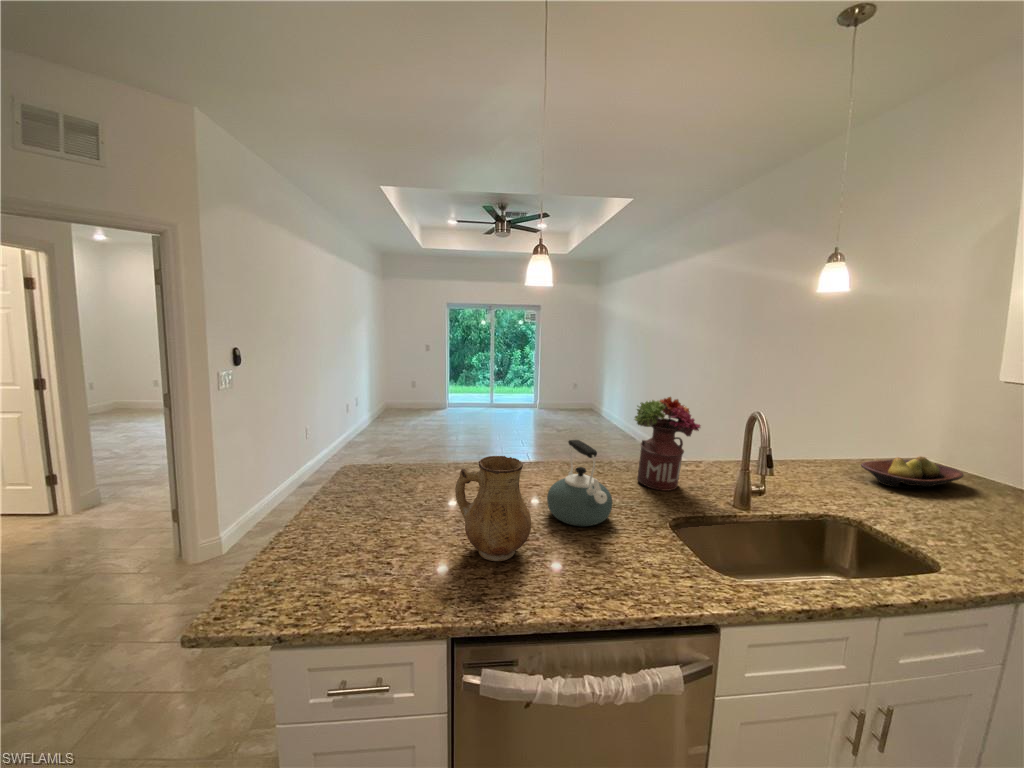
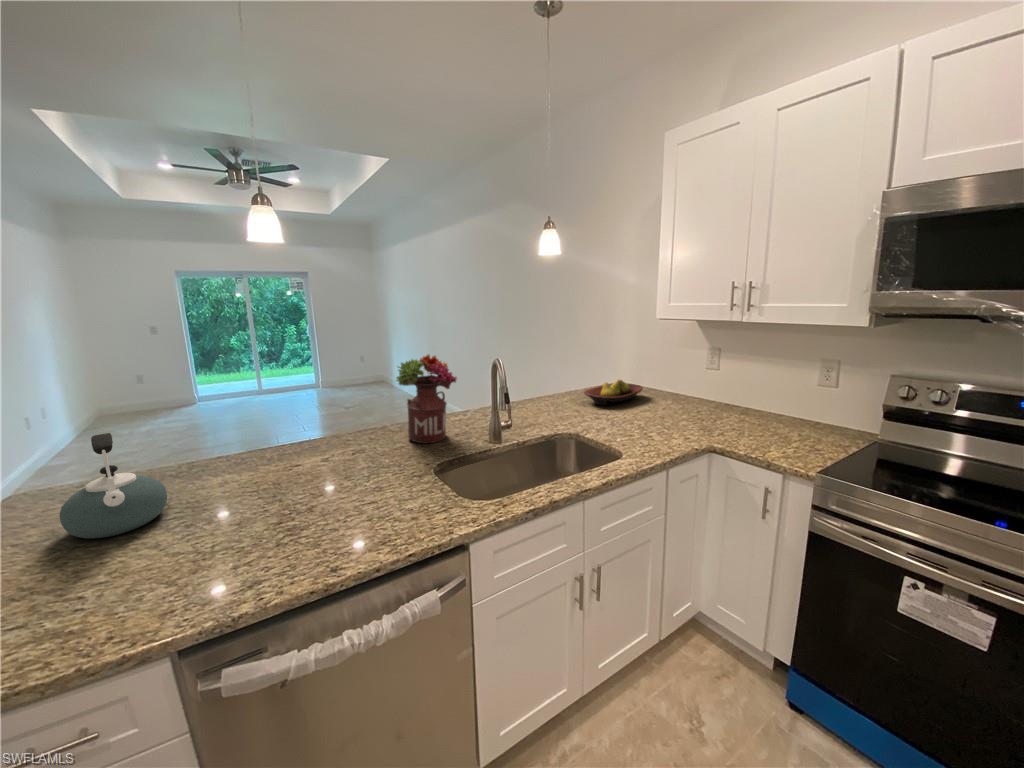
kettle: present [547,440,612,526] -> present [60,433,167,538]
ceramic pitcher: present [455,456,531,561] -> none [168,438,280,556]

